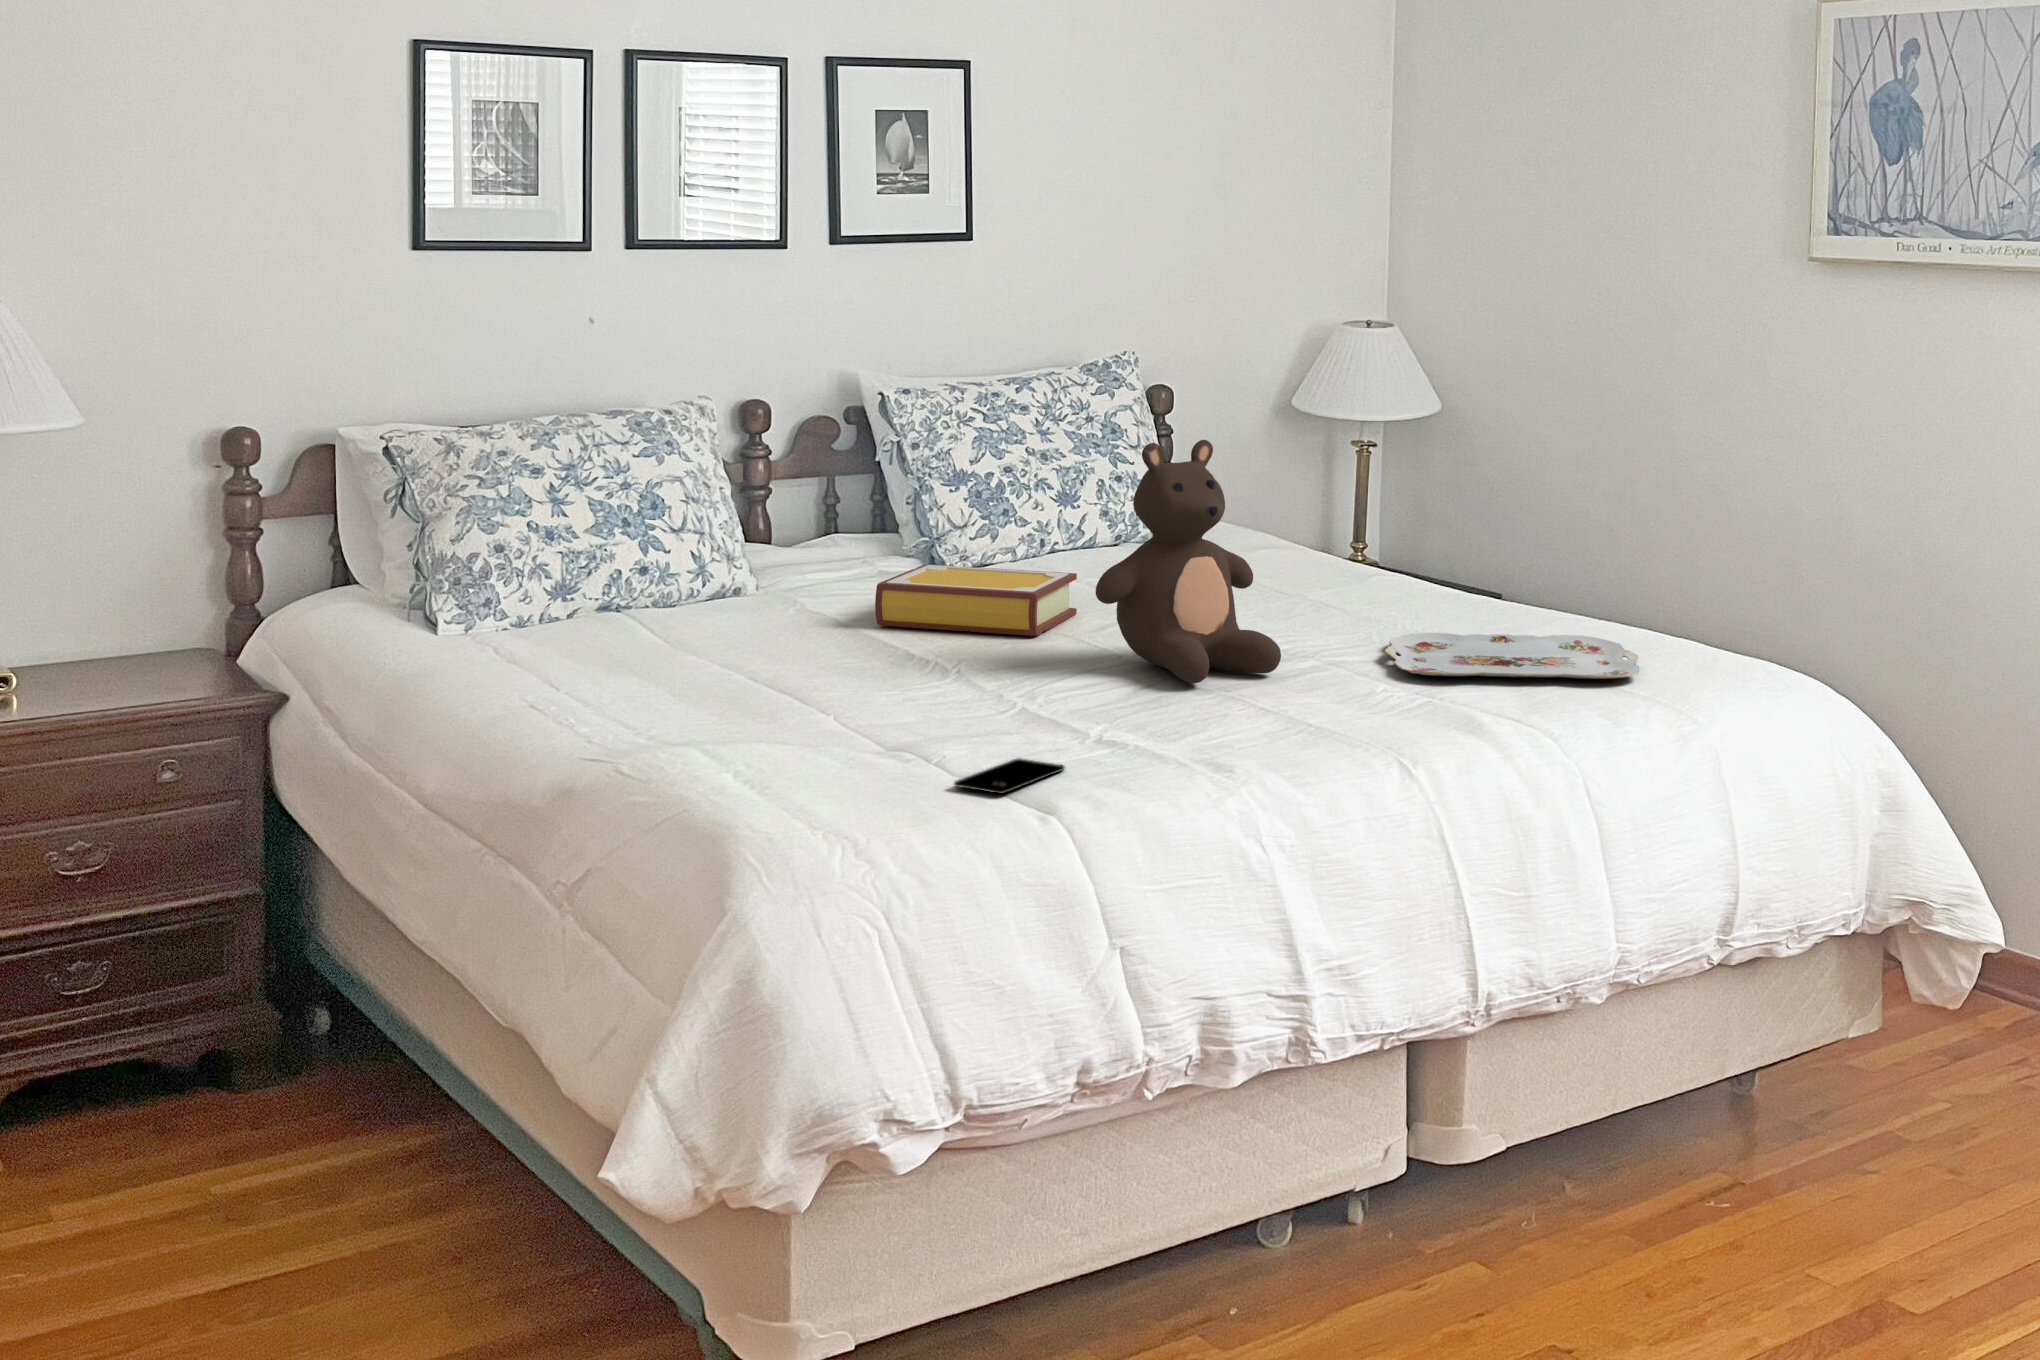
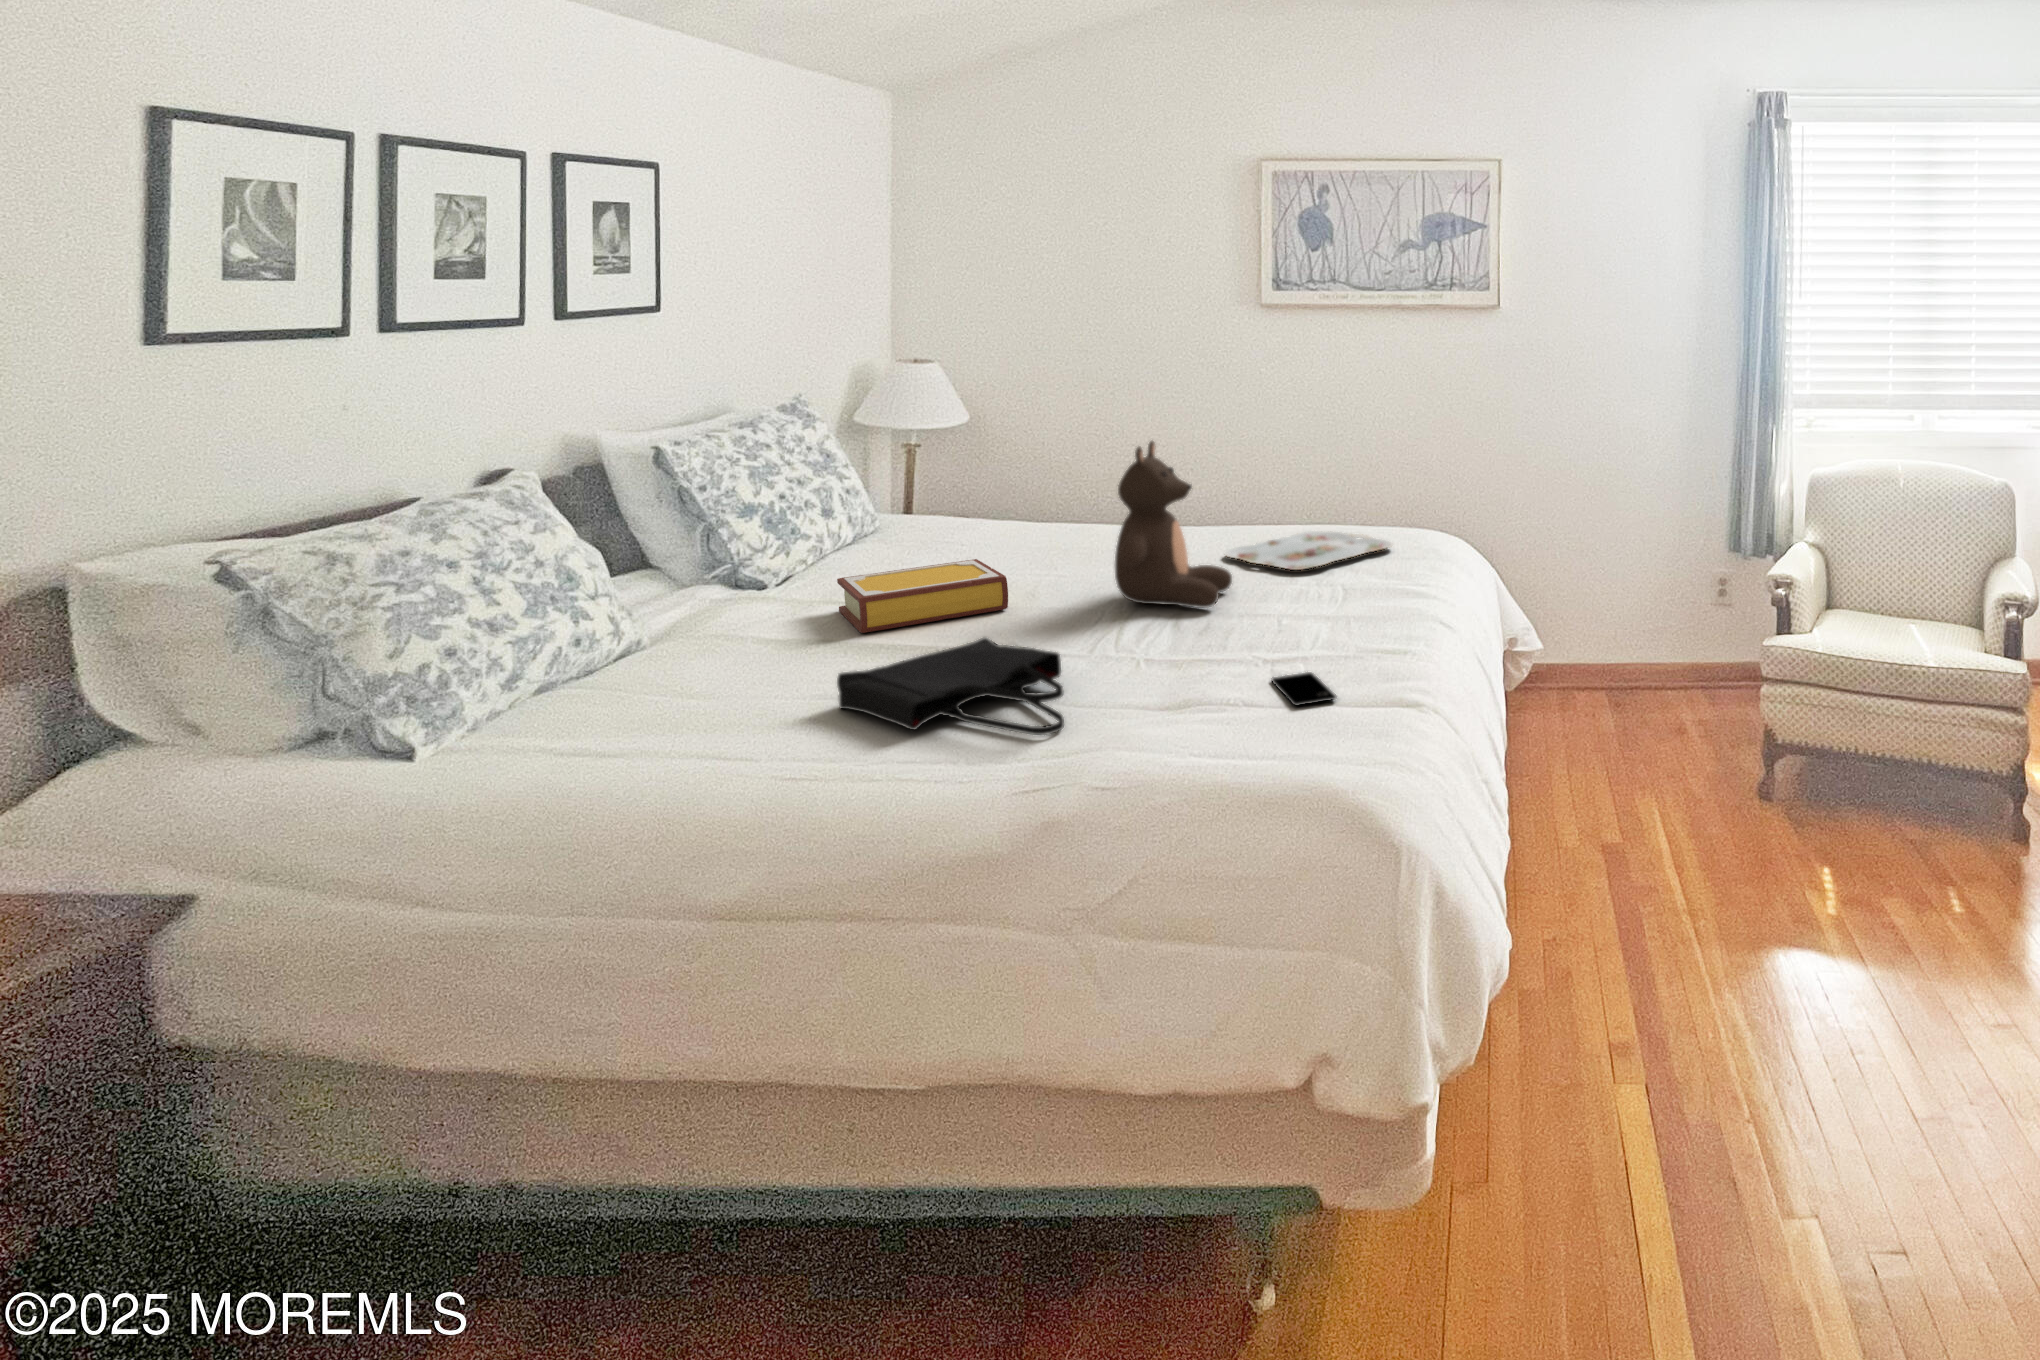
tote bag: none [666,638,882,739] -> present [837,638,1064,735]

